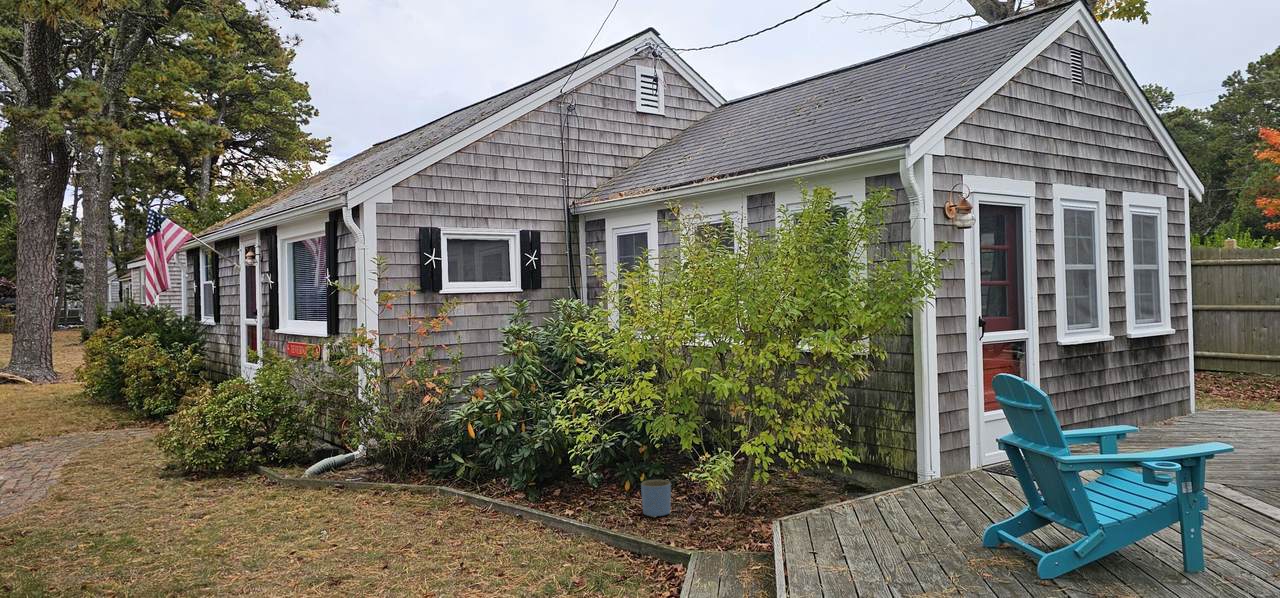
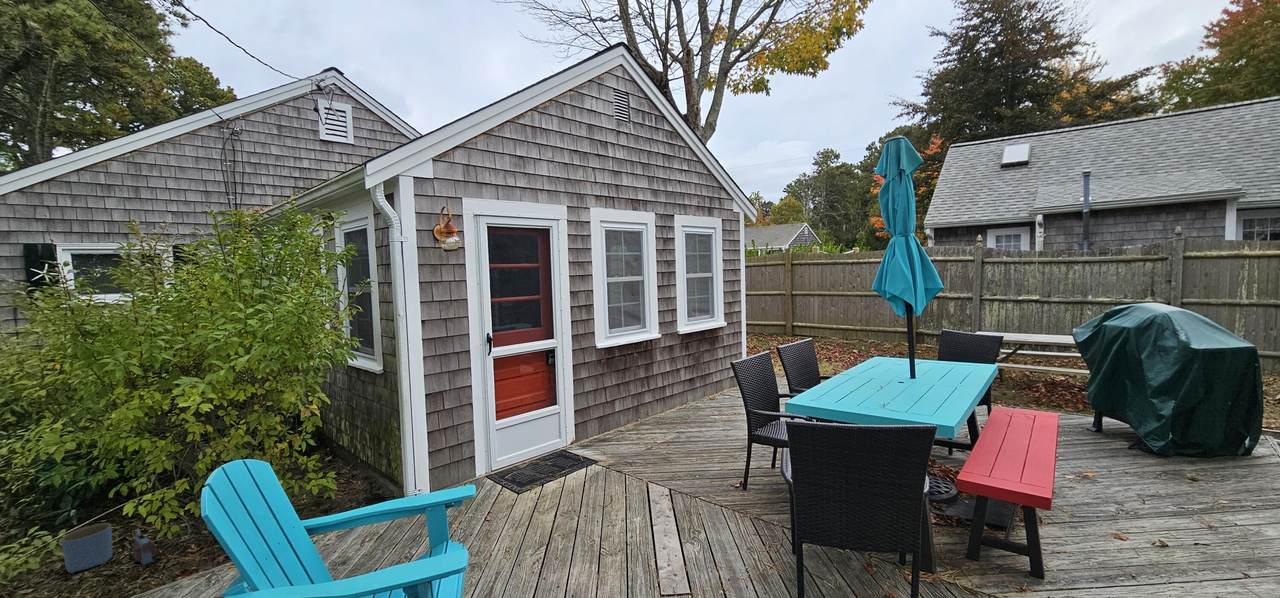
watering can: none [689,485,727,515] -> present [133,529,155,565]

